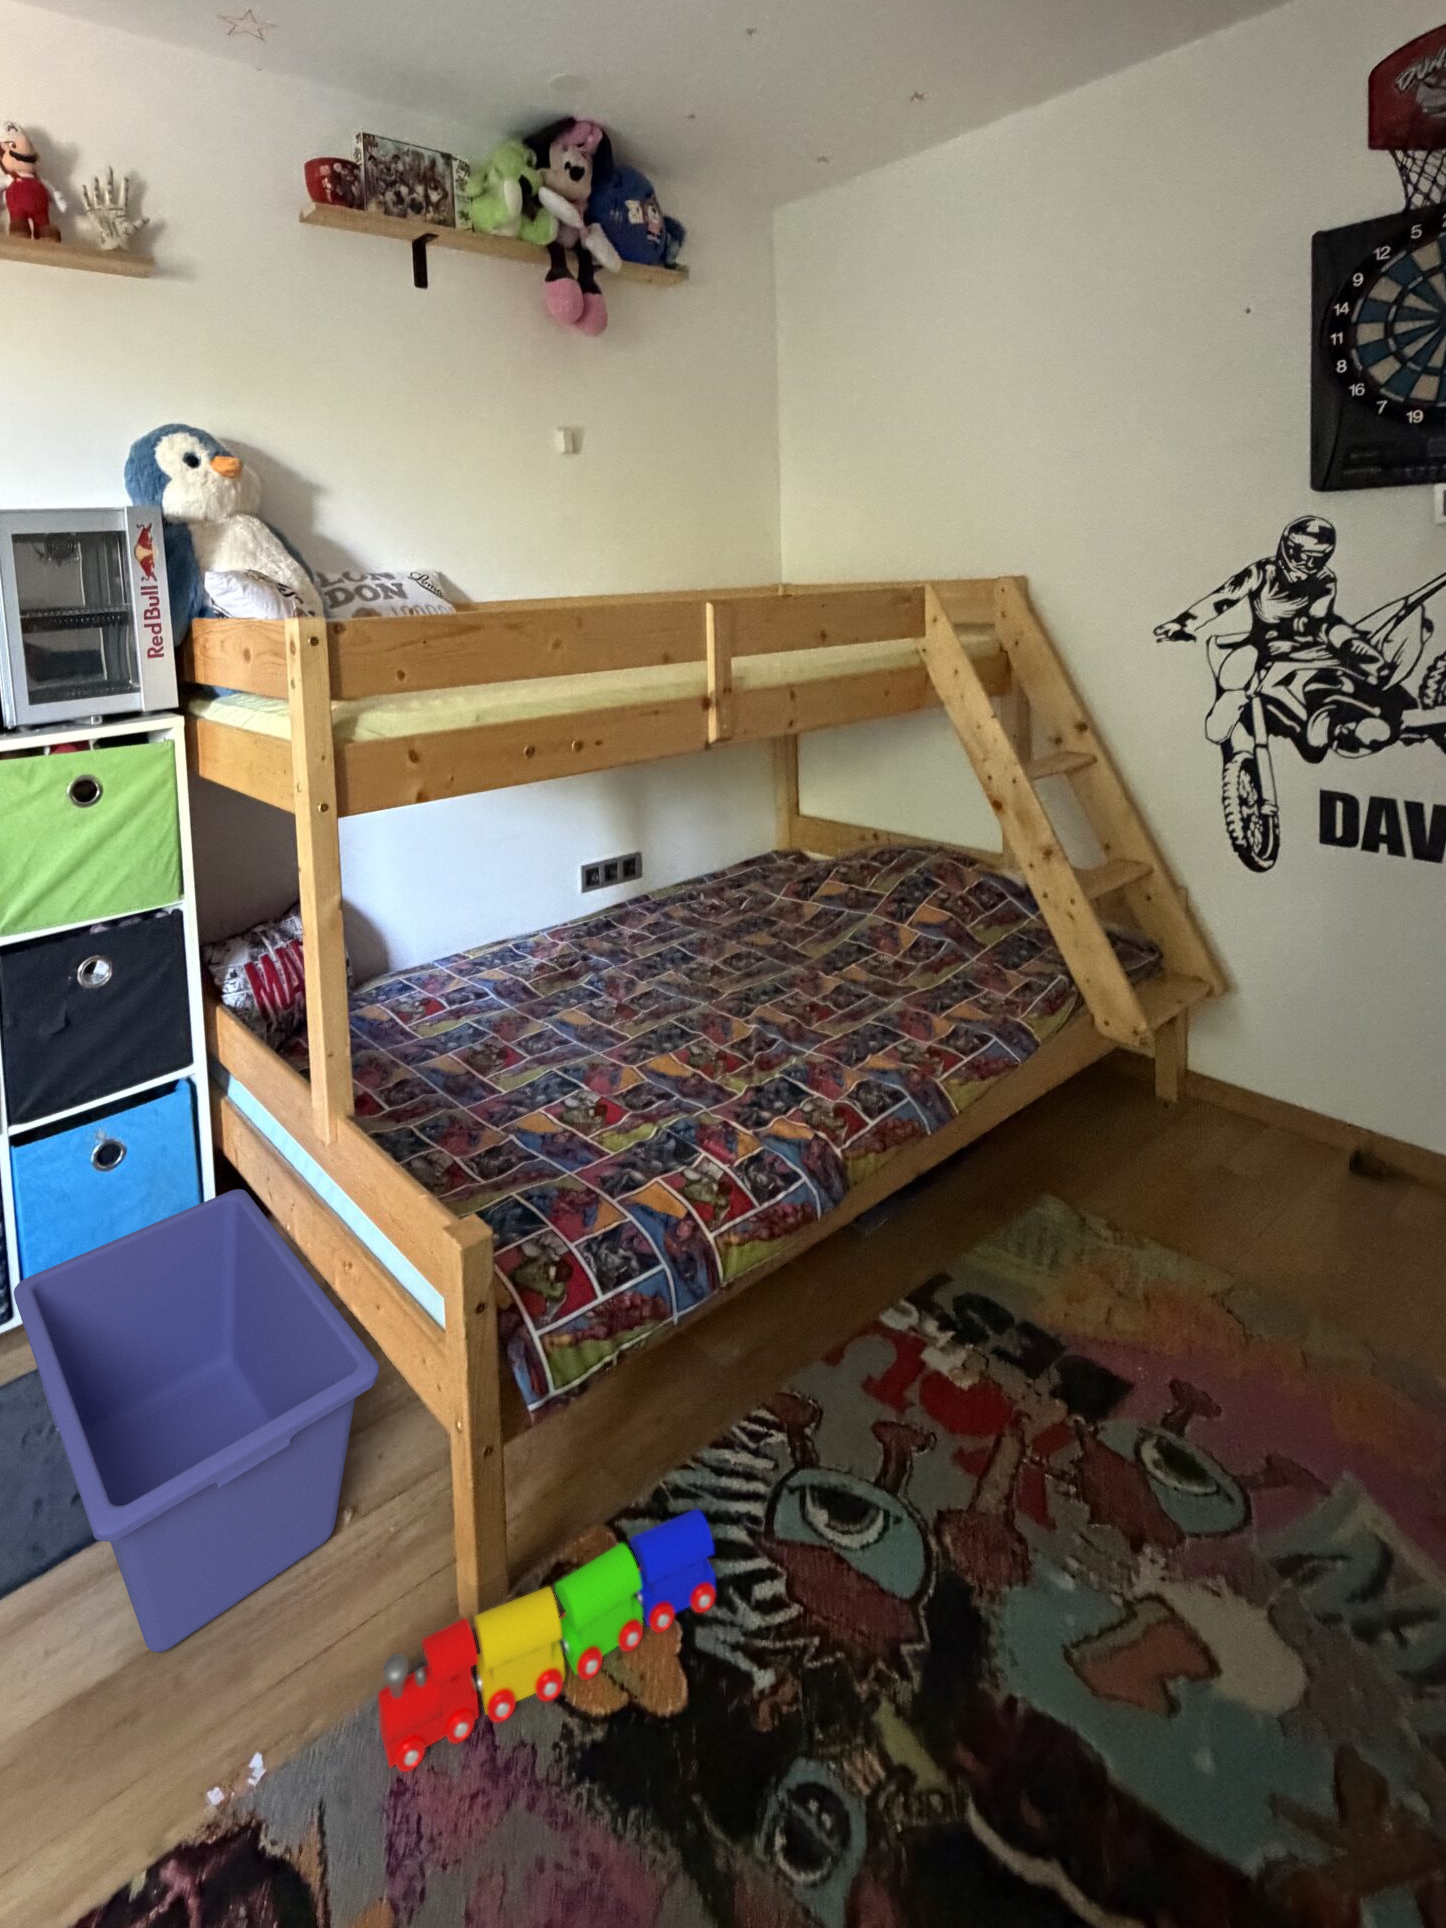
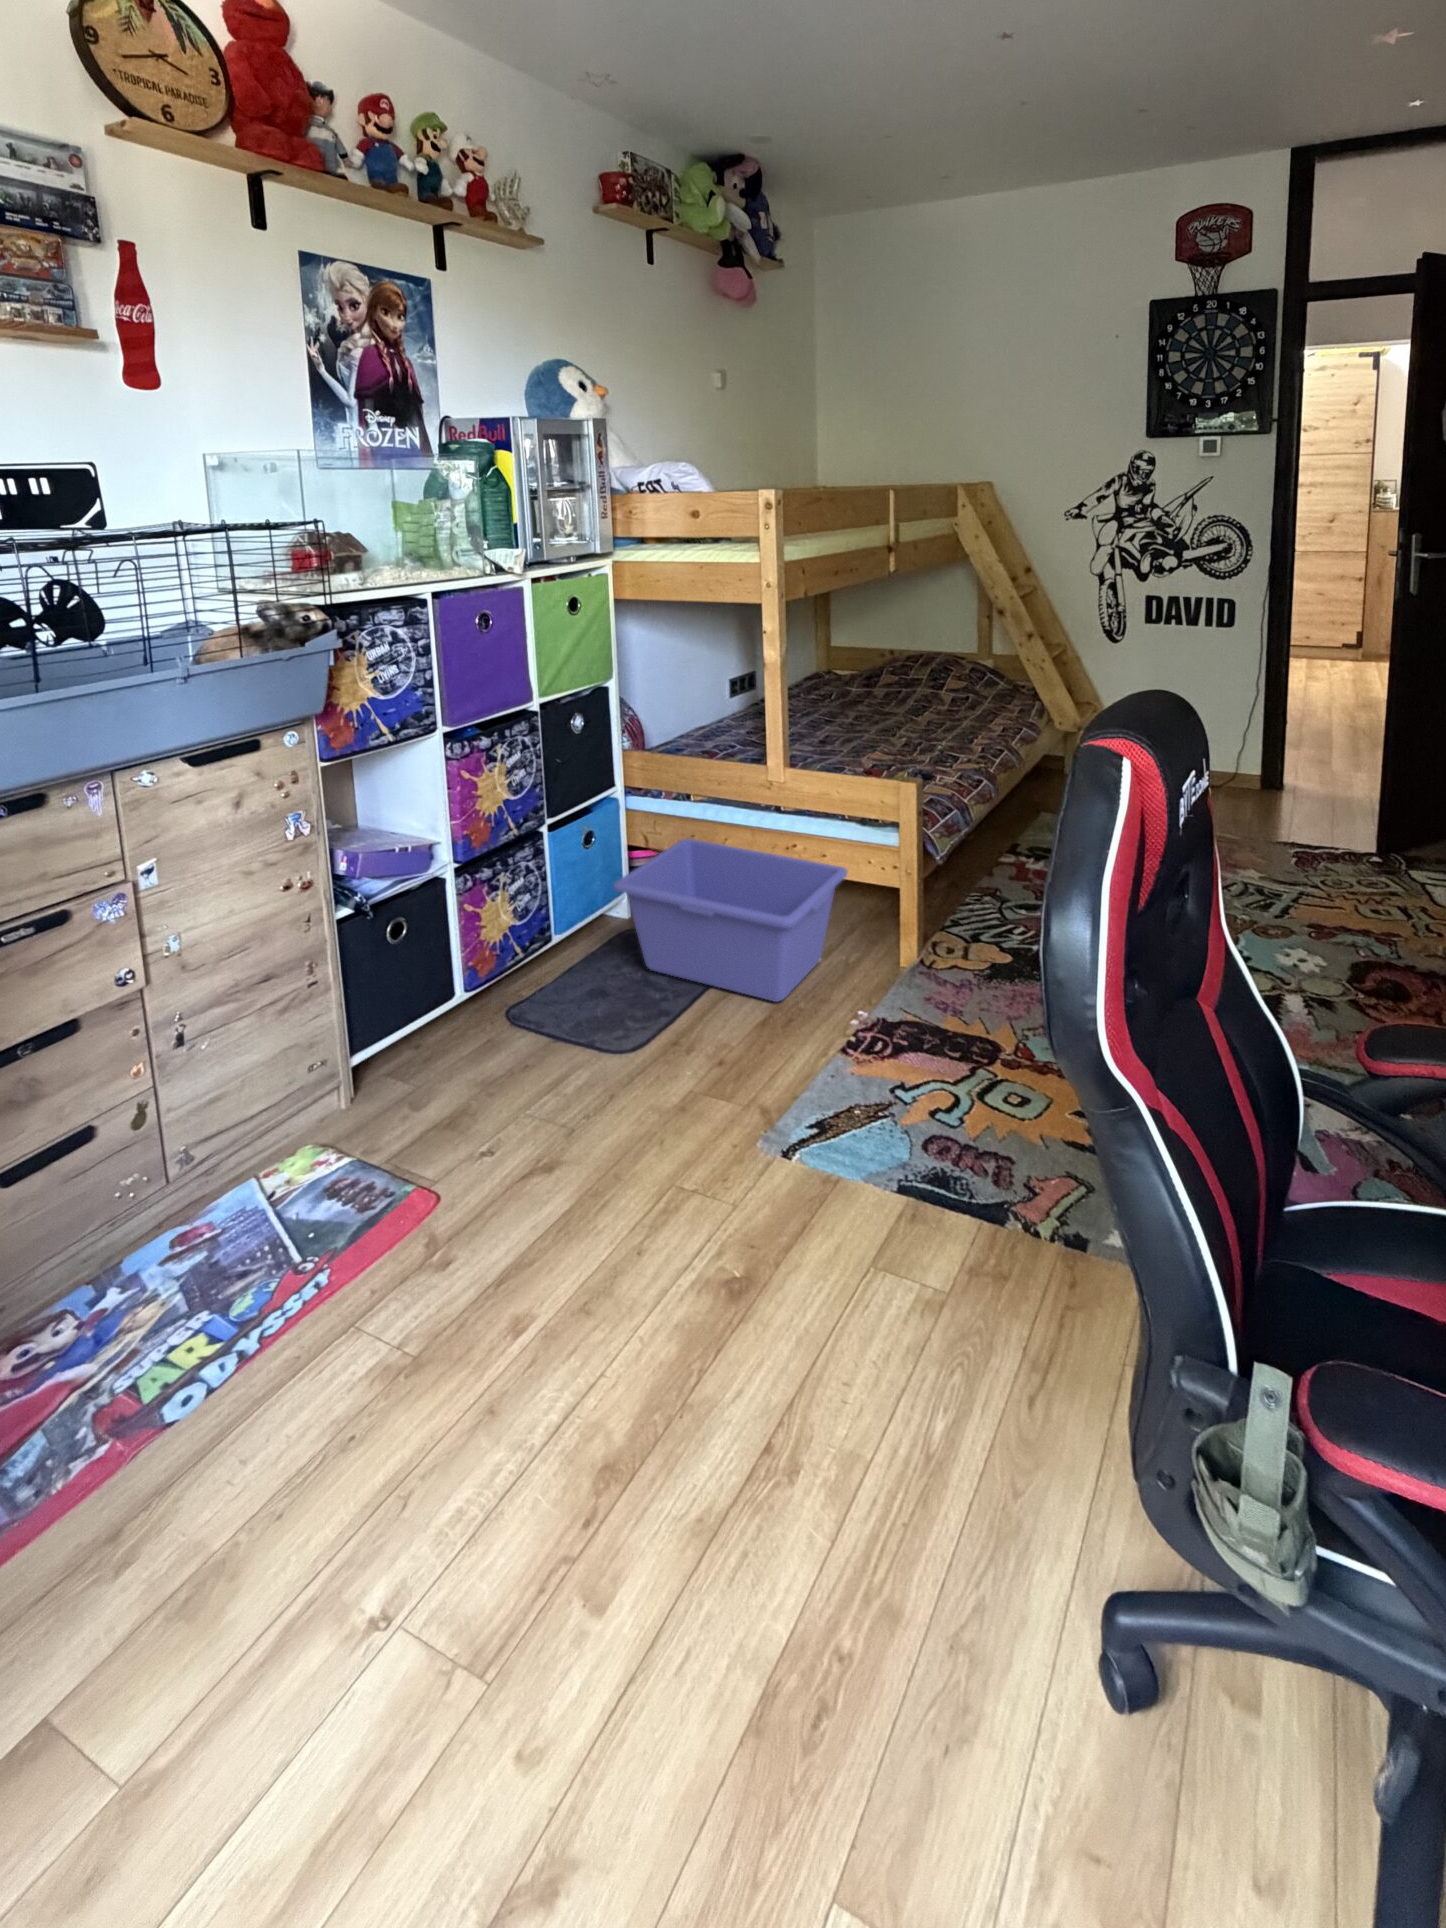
toy train: present [378,1509,716,1772] -> none [898,902,997,997]

